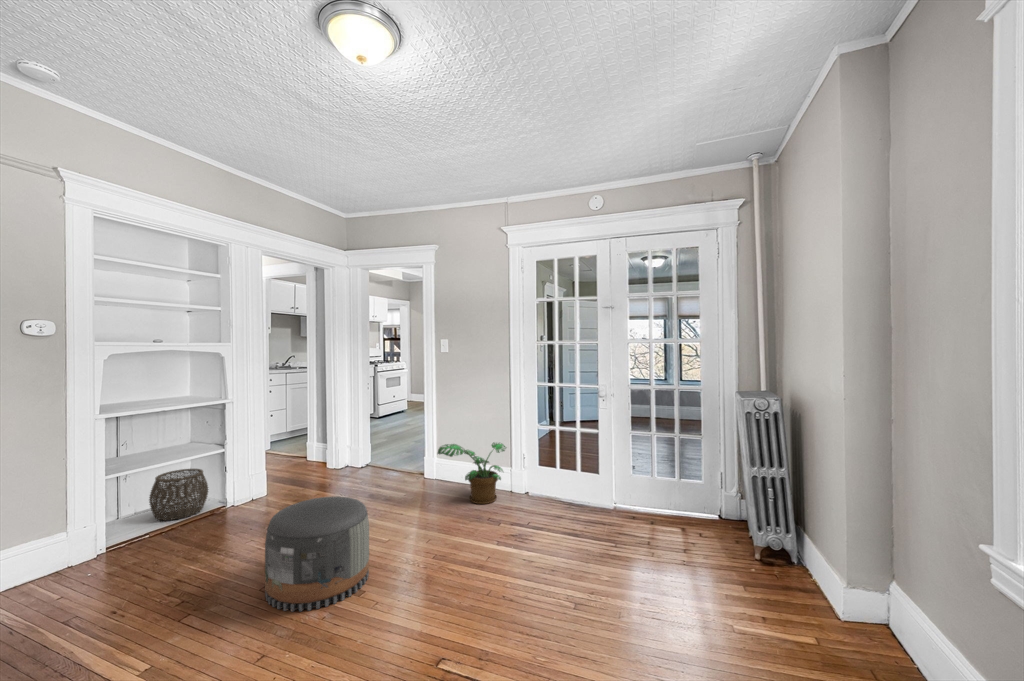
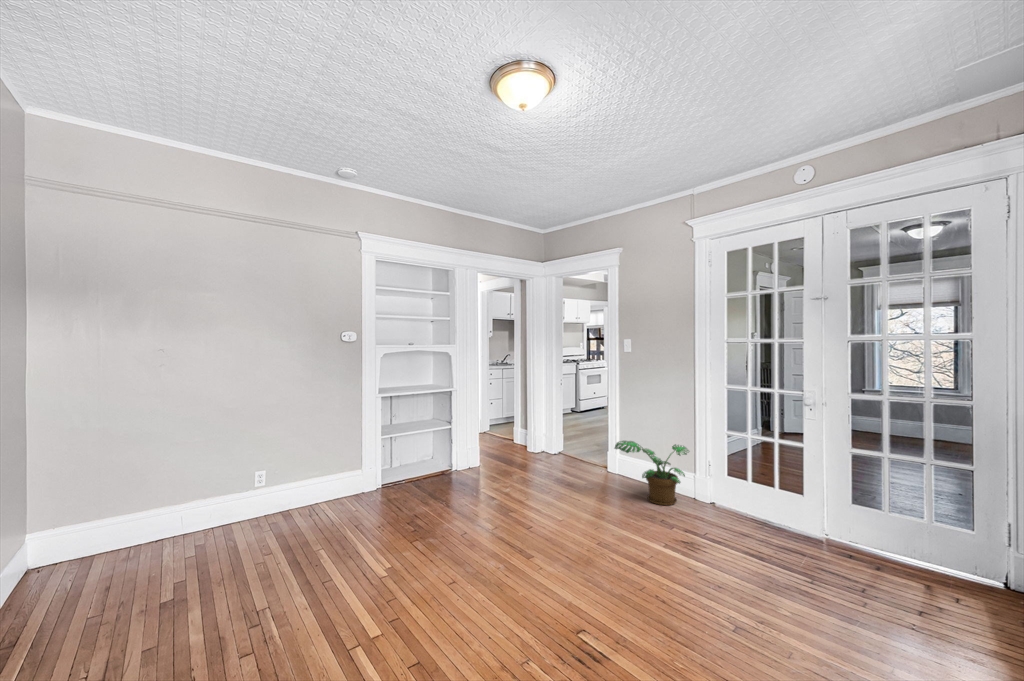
woven basket: present [149,469,208,521] -> none [407,437,442,473]
pouf: present [265,496,369,611] -> none [463,471,540,559]

